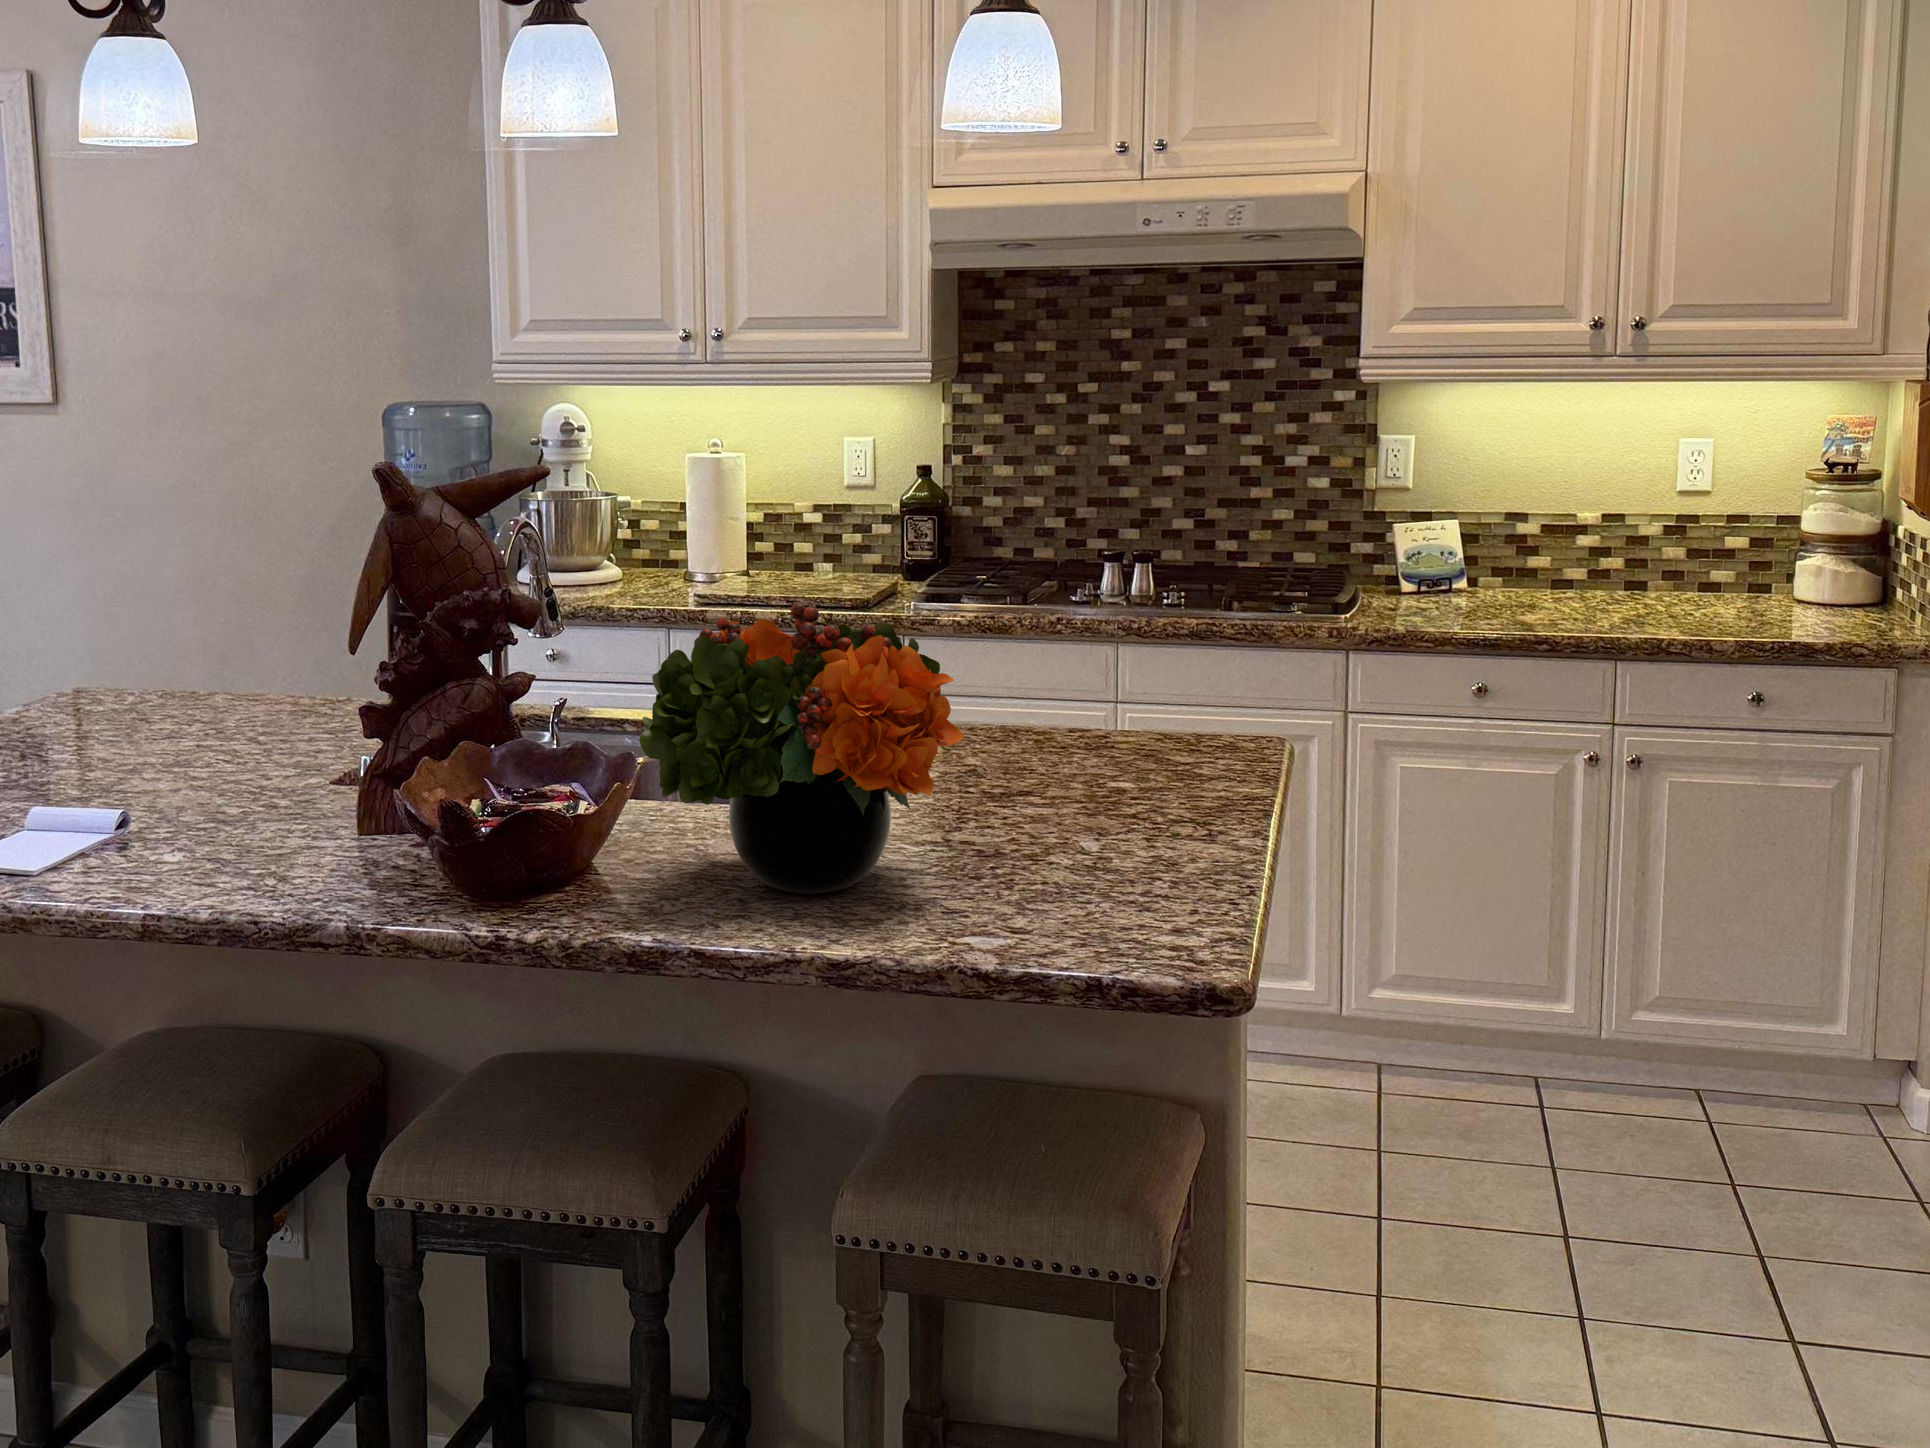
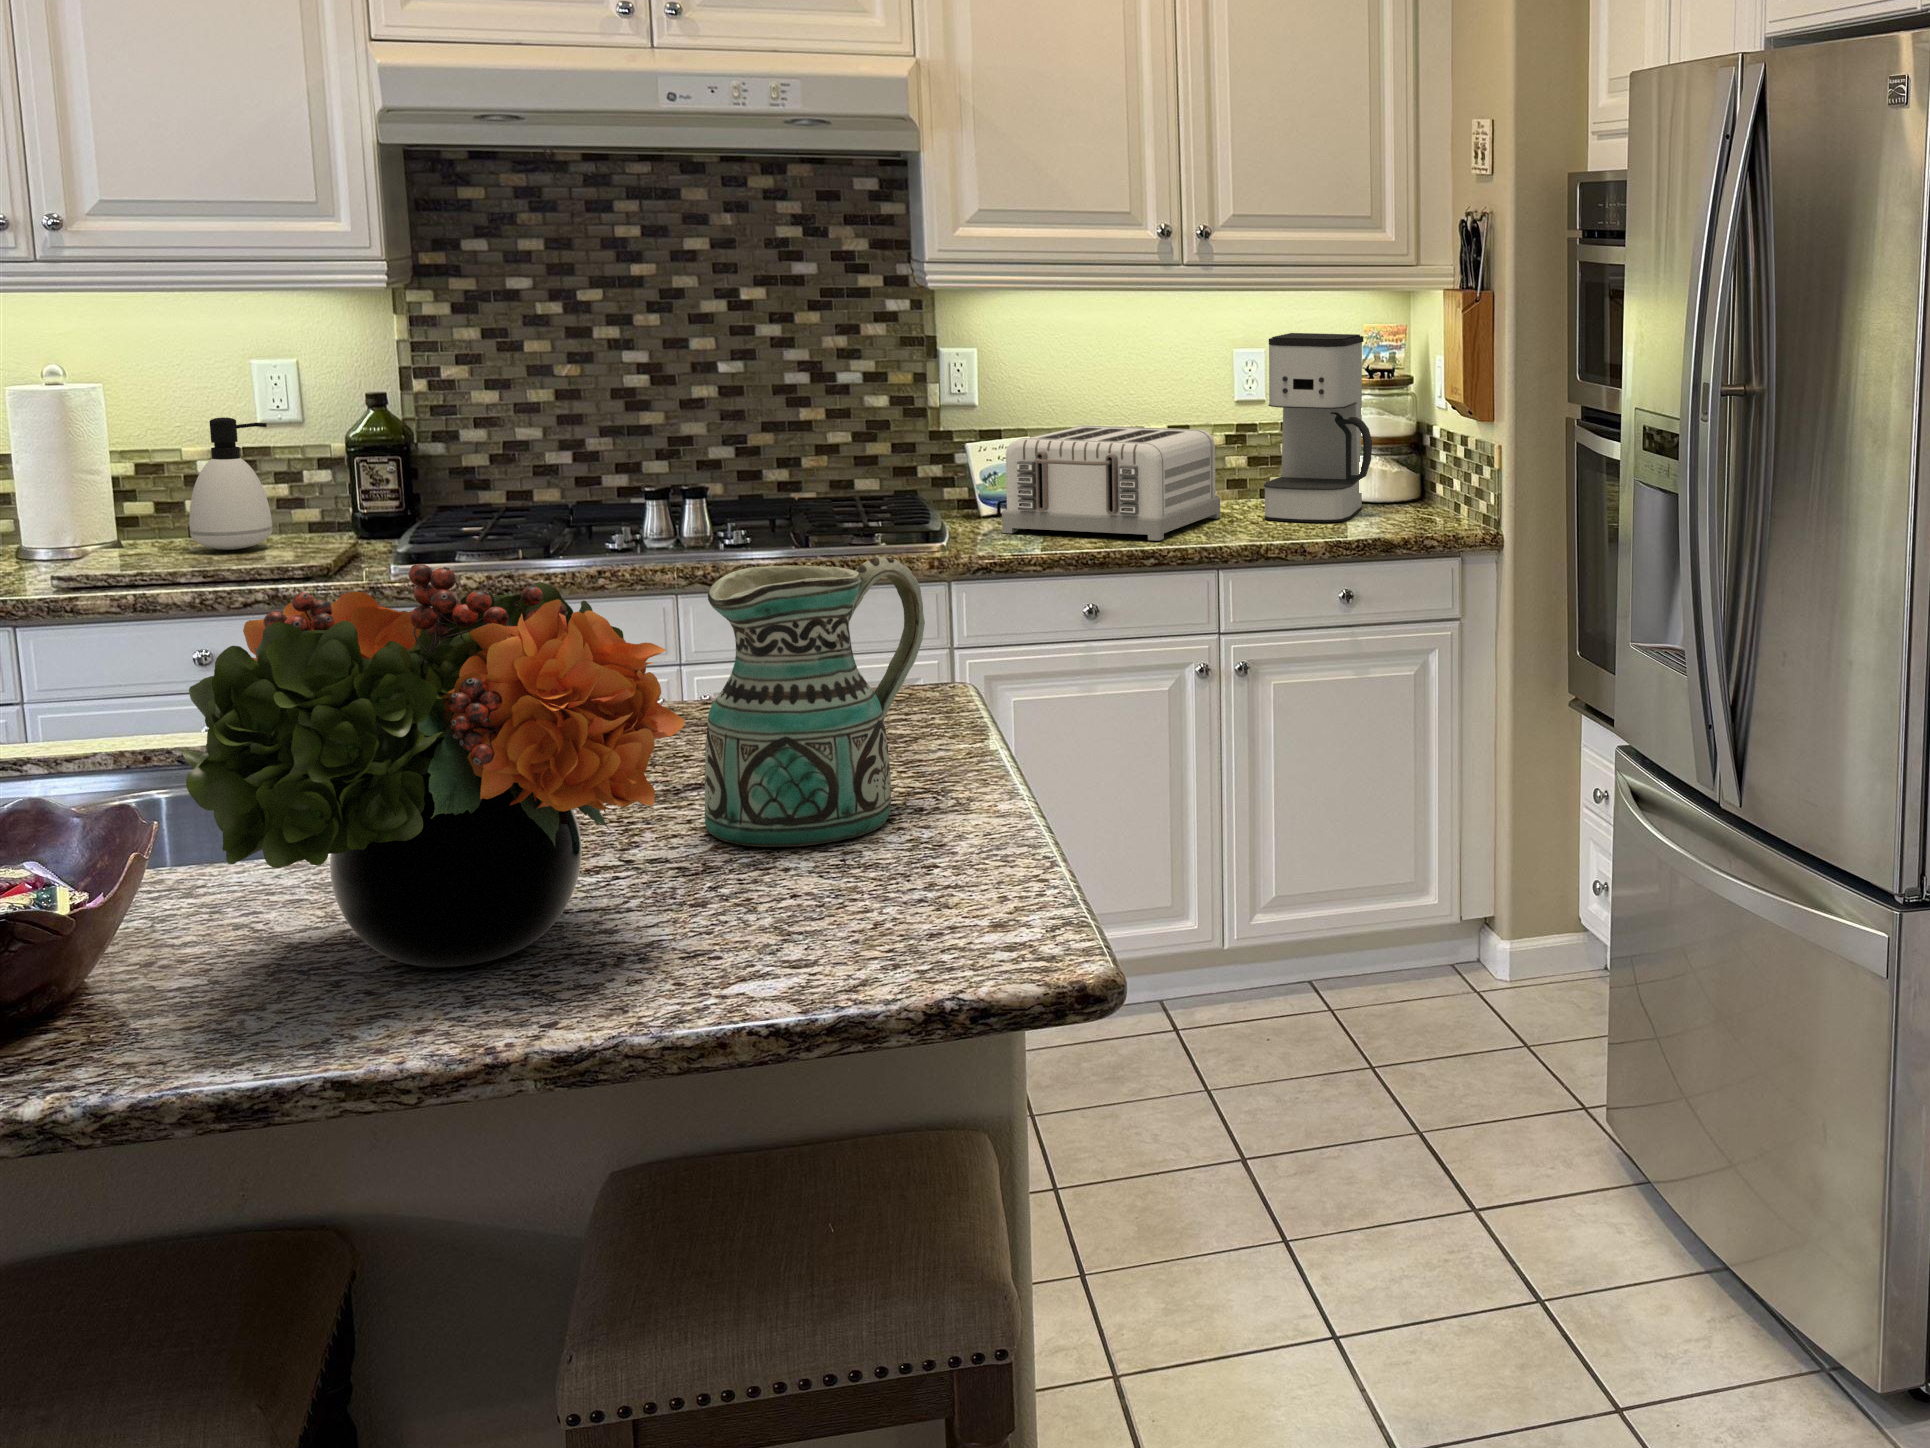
coffee maker: none [1687,427,1817,623] -> present [1264,333,1372,522]
soap dispenser: none [788,481,843,582] -> present [189,417,273,550]
toaster: none [1414,513,1642,628] -> present [1002,425,1220,540]
ceramic pitcher: none [1013,623,1200,849] -> present [705,557,925,847]

